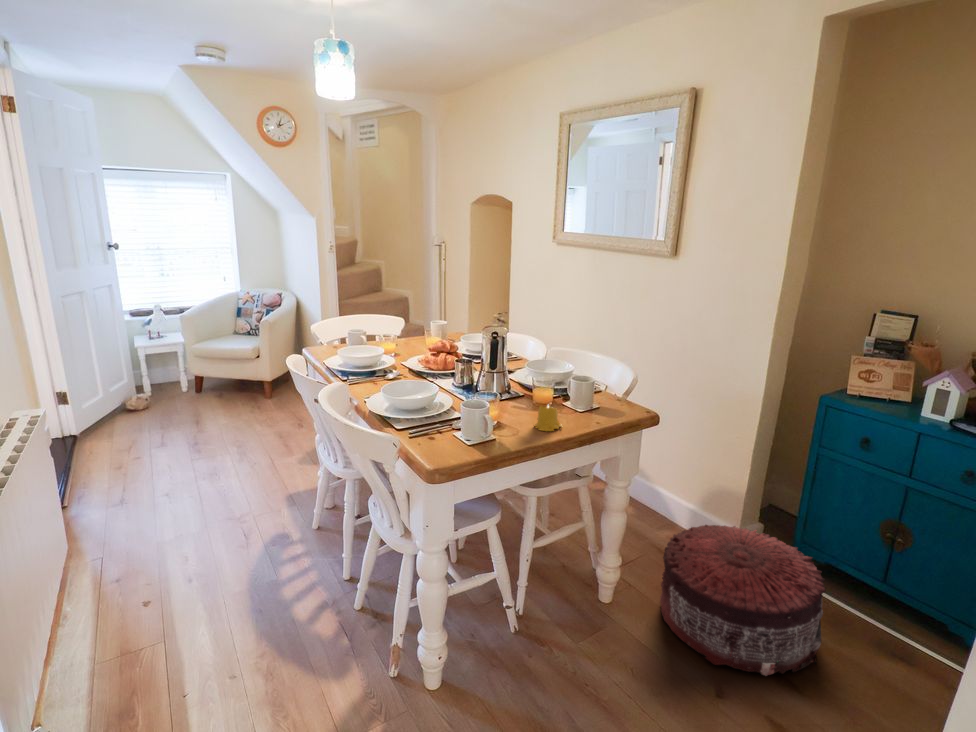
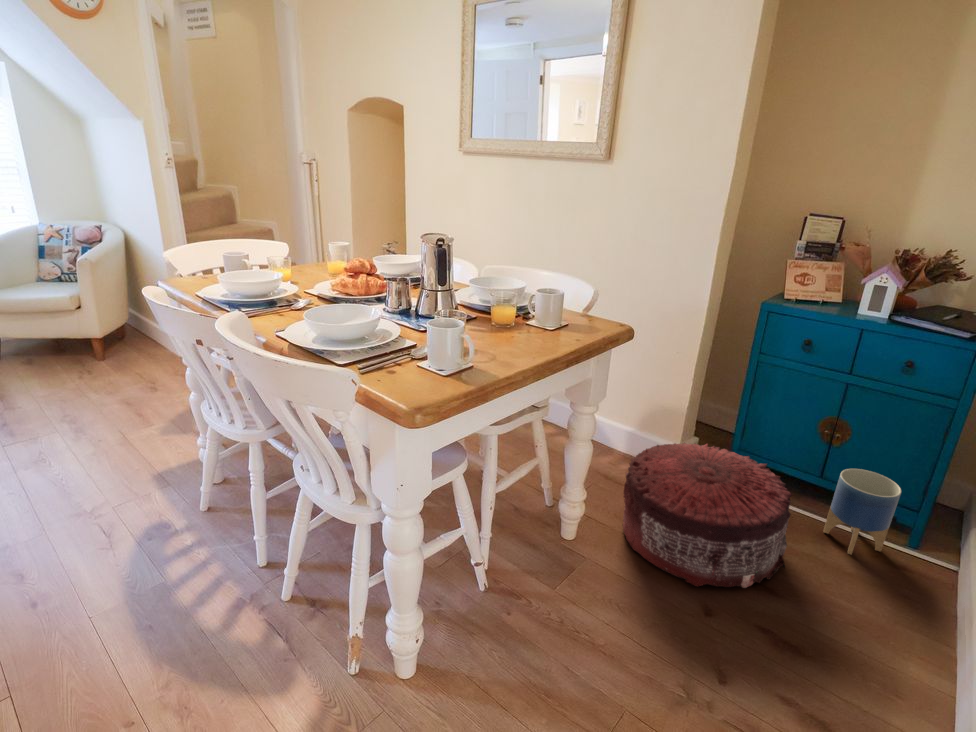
candle: present [535,406,562,431] -> none [508,319,543,353]
planter: none [879,575,960,669] -> present [823,469,901,554]

